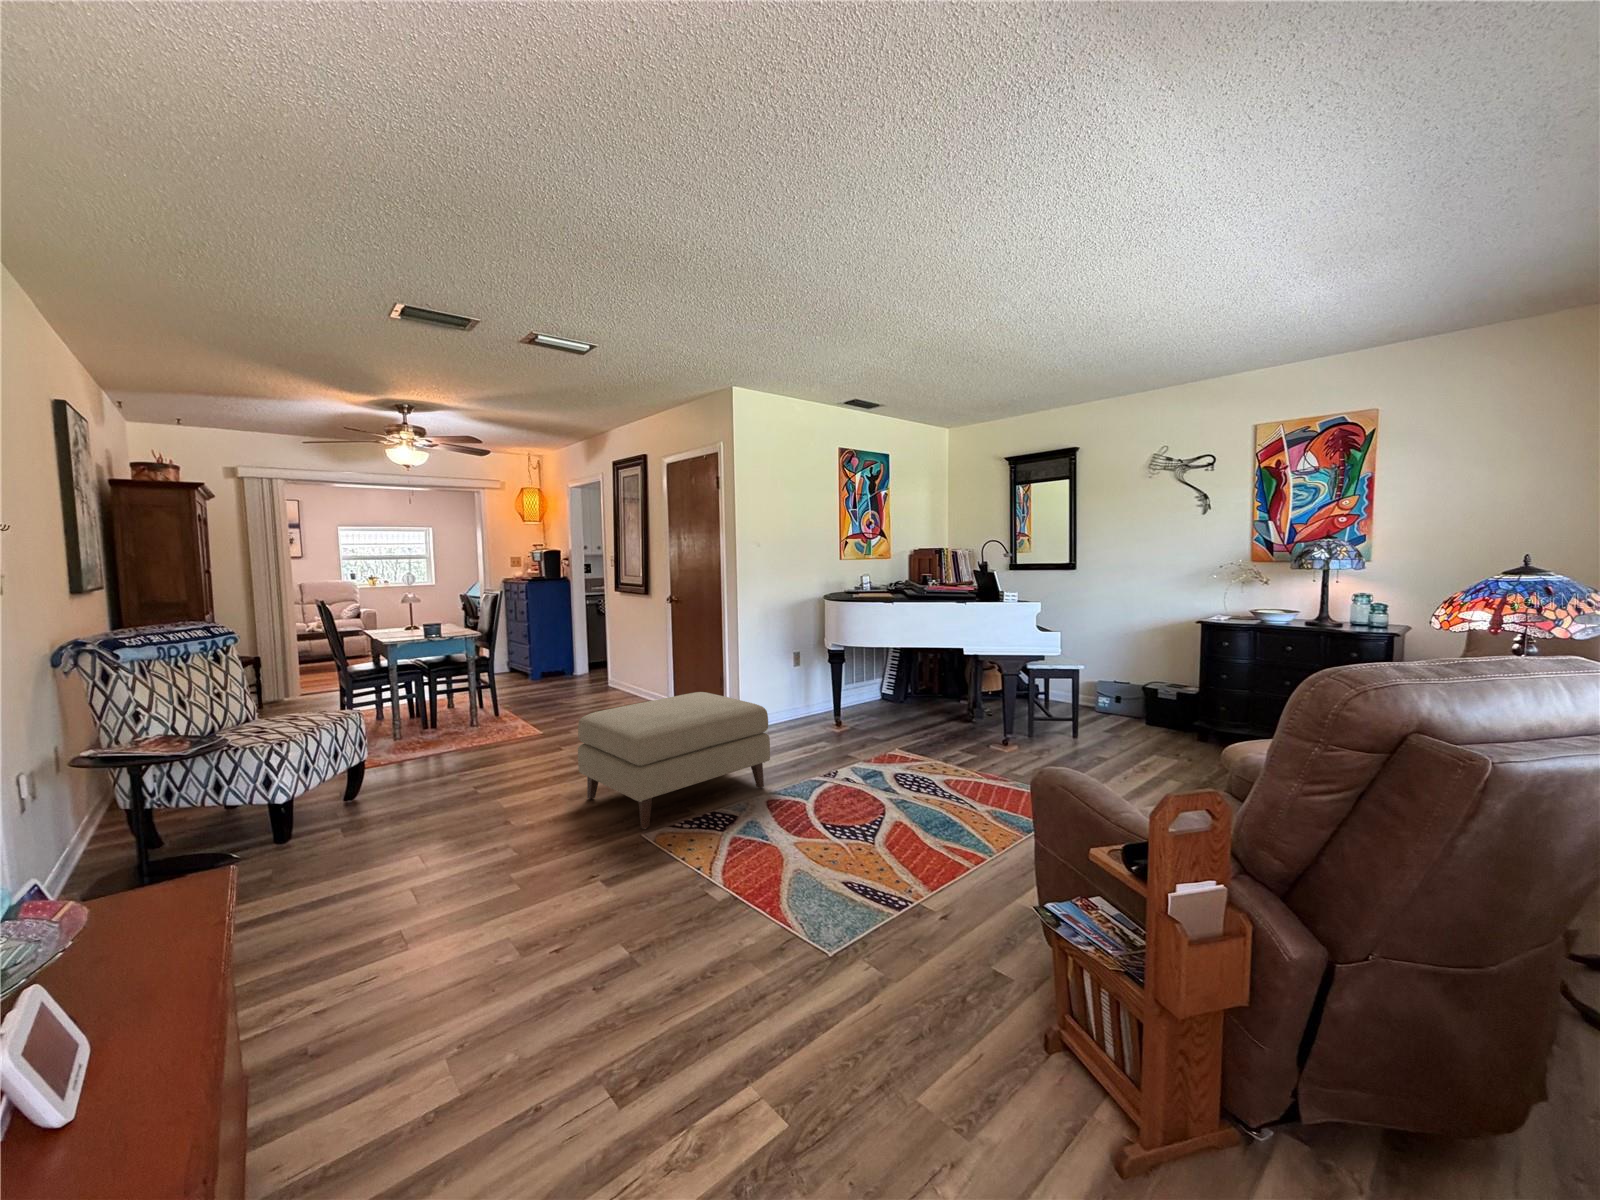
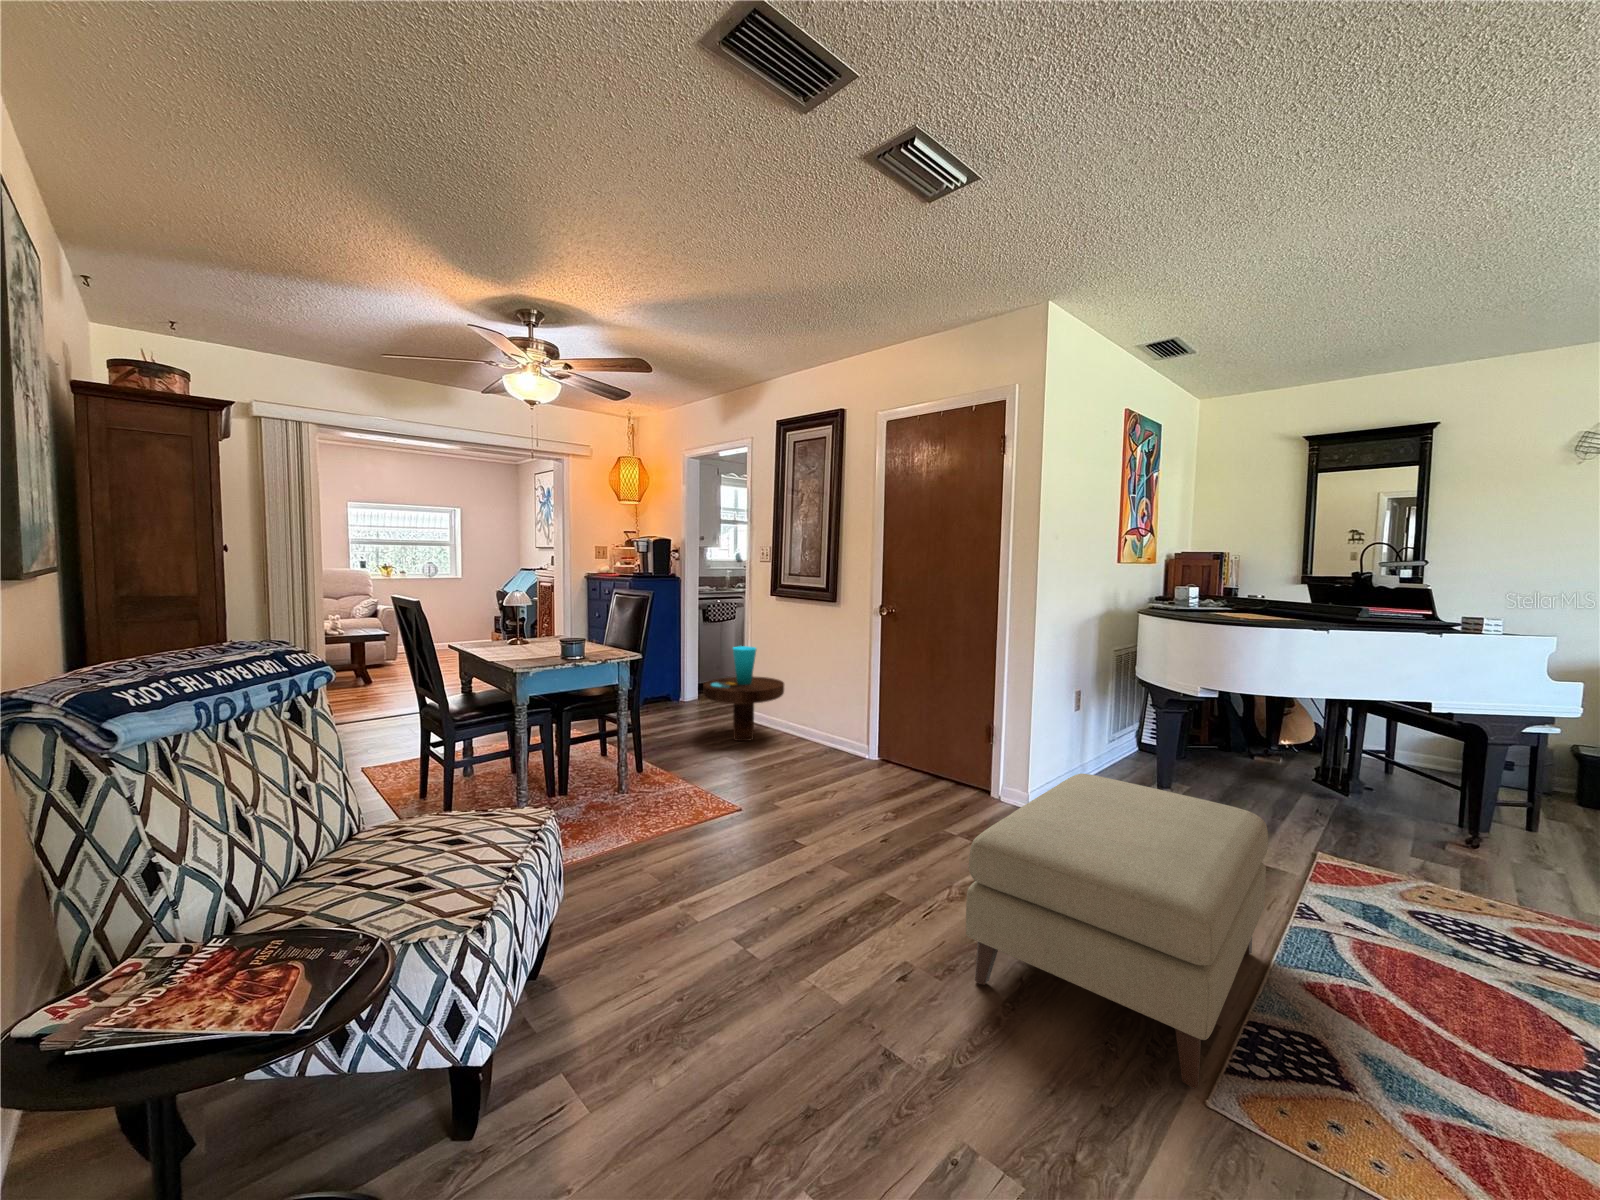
side table: none [560,628,623,696] -> present [703,646,784,741]

